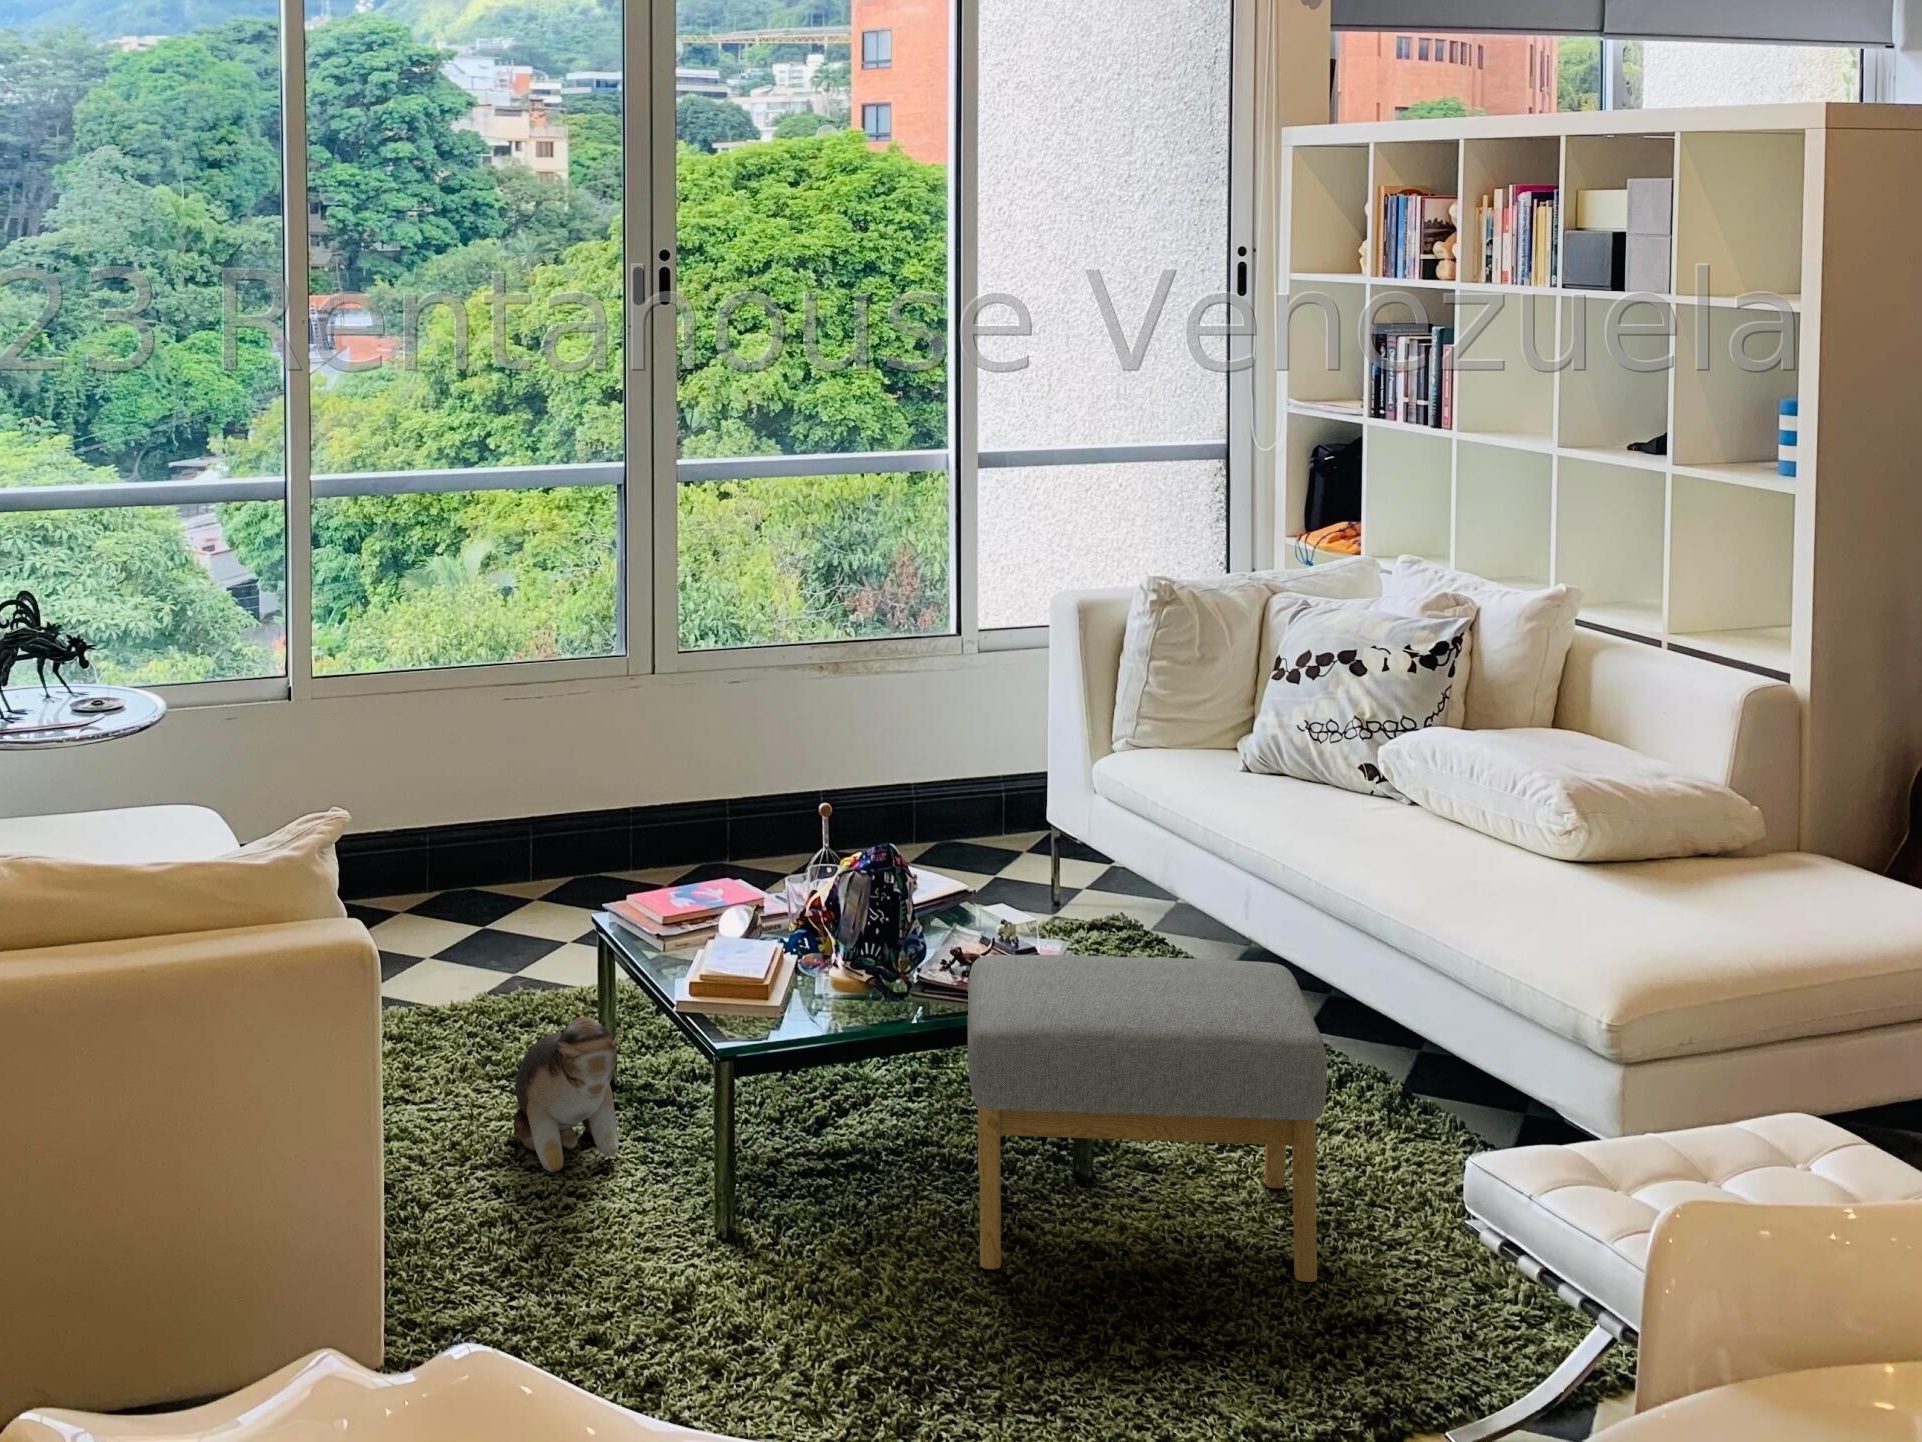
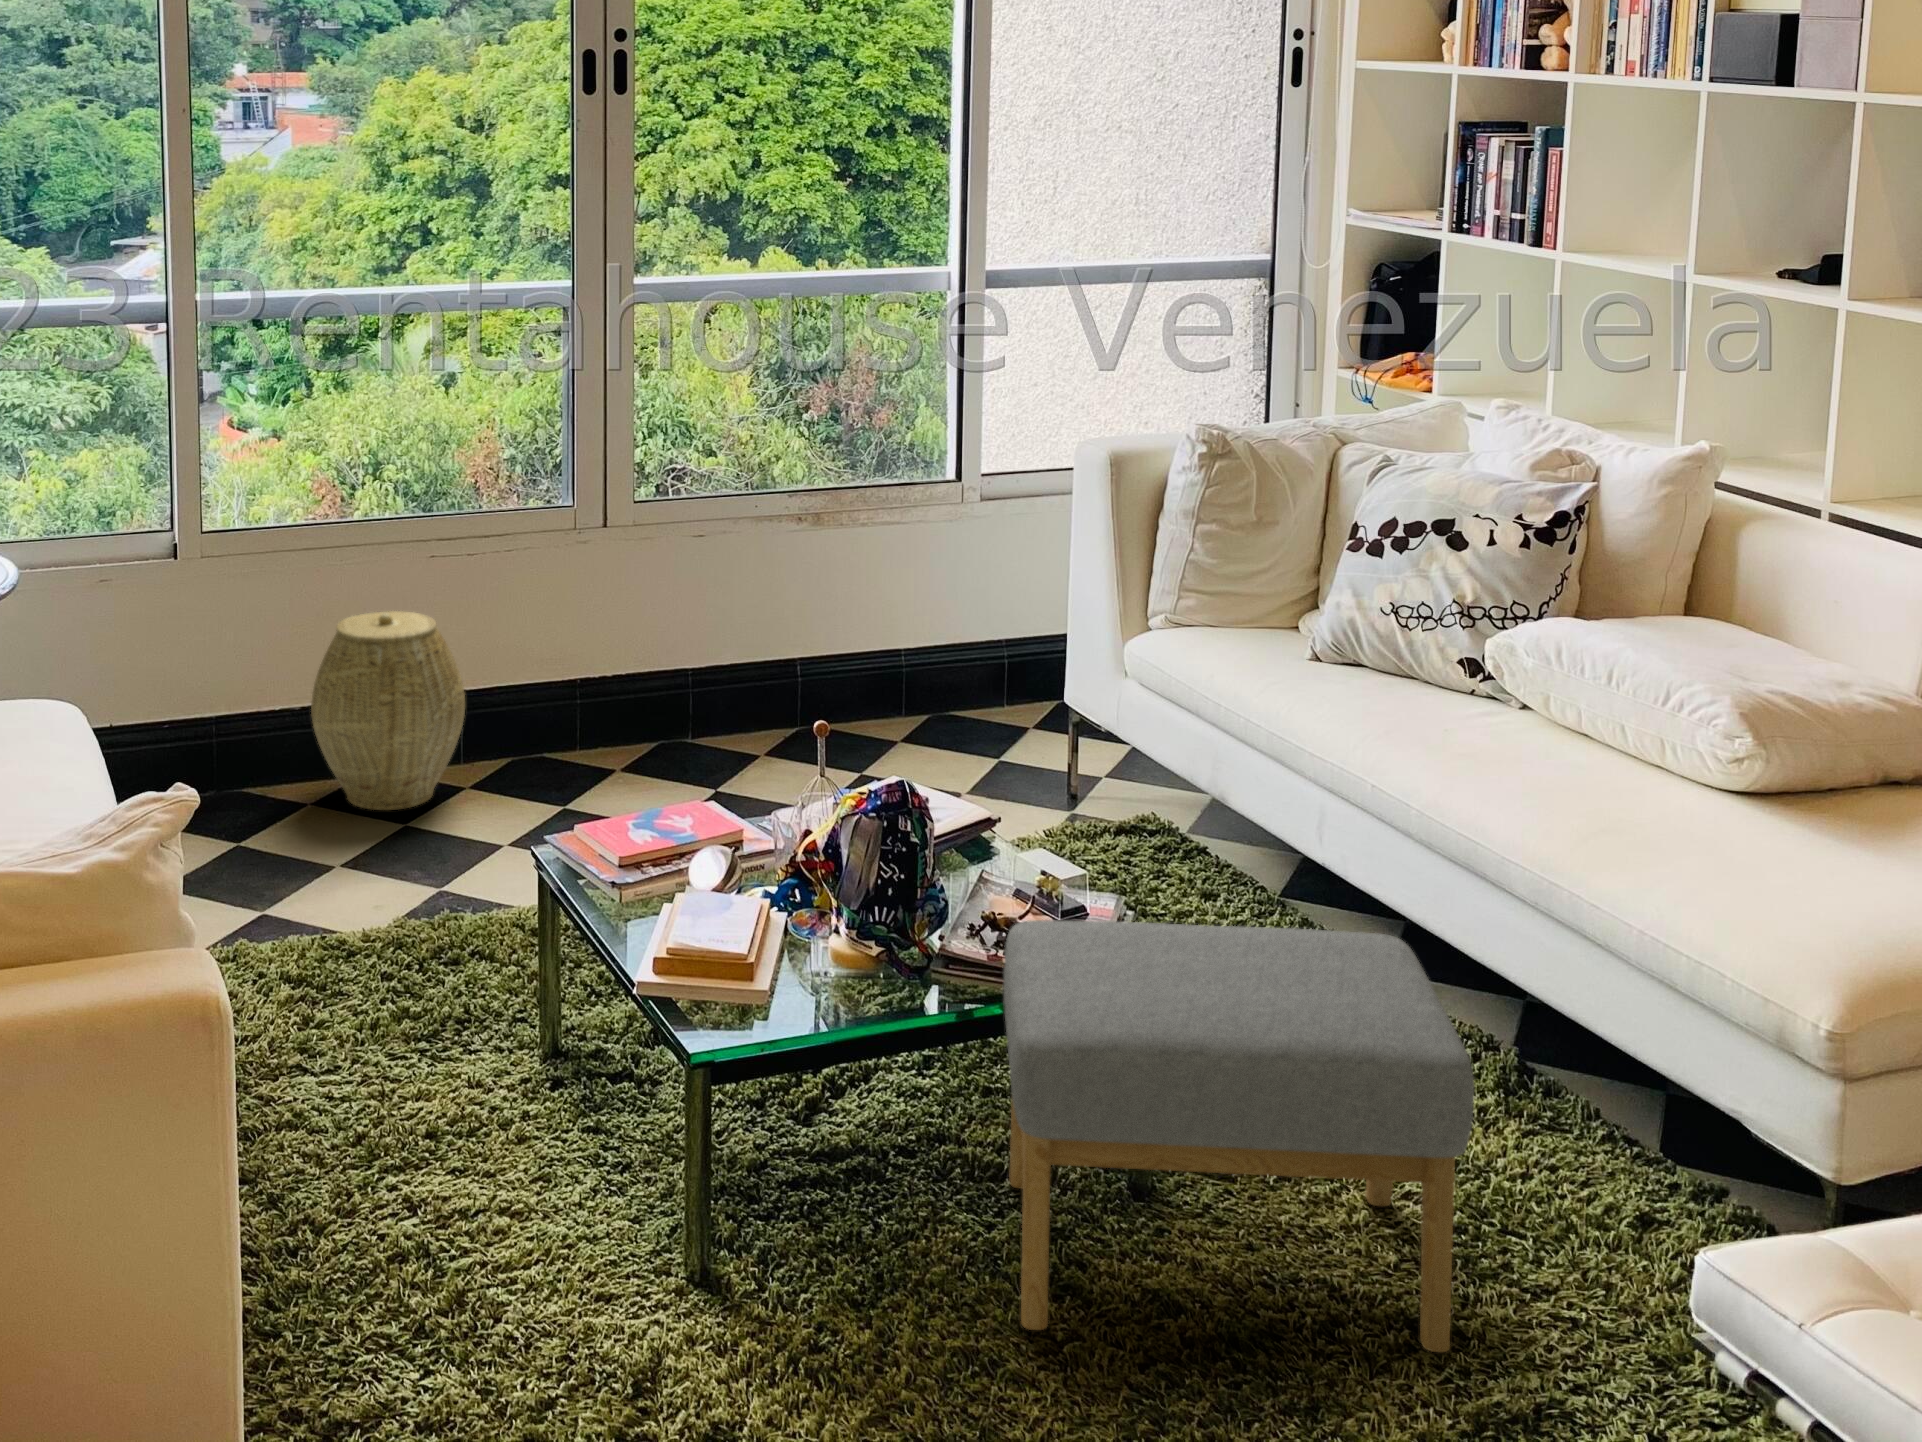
woven basket: none [403,746,533,916] -> present [311,611,465,810]
plush toy: present [514,1017,625,1172] -> none [434,992,572,1178]

